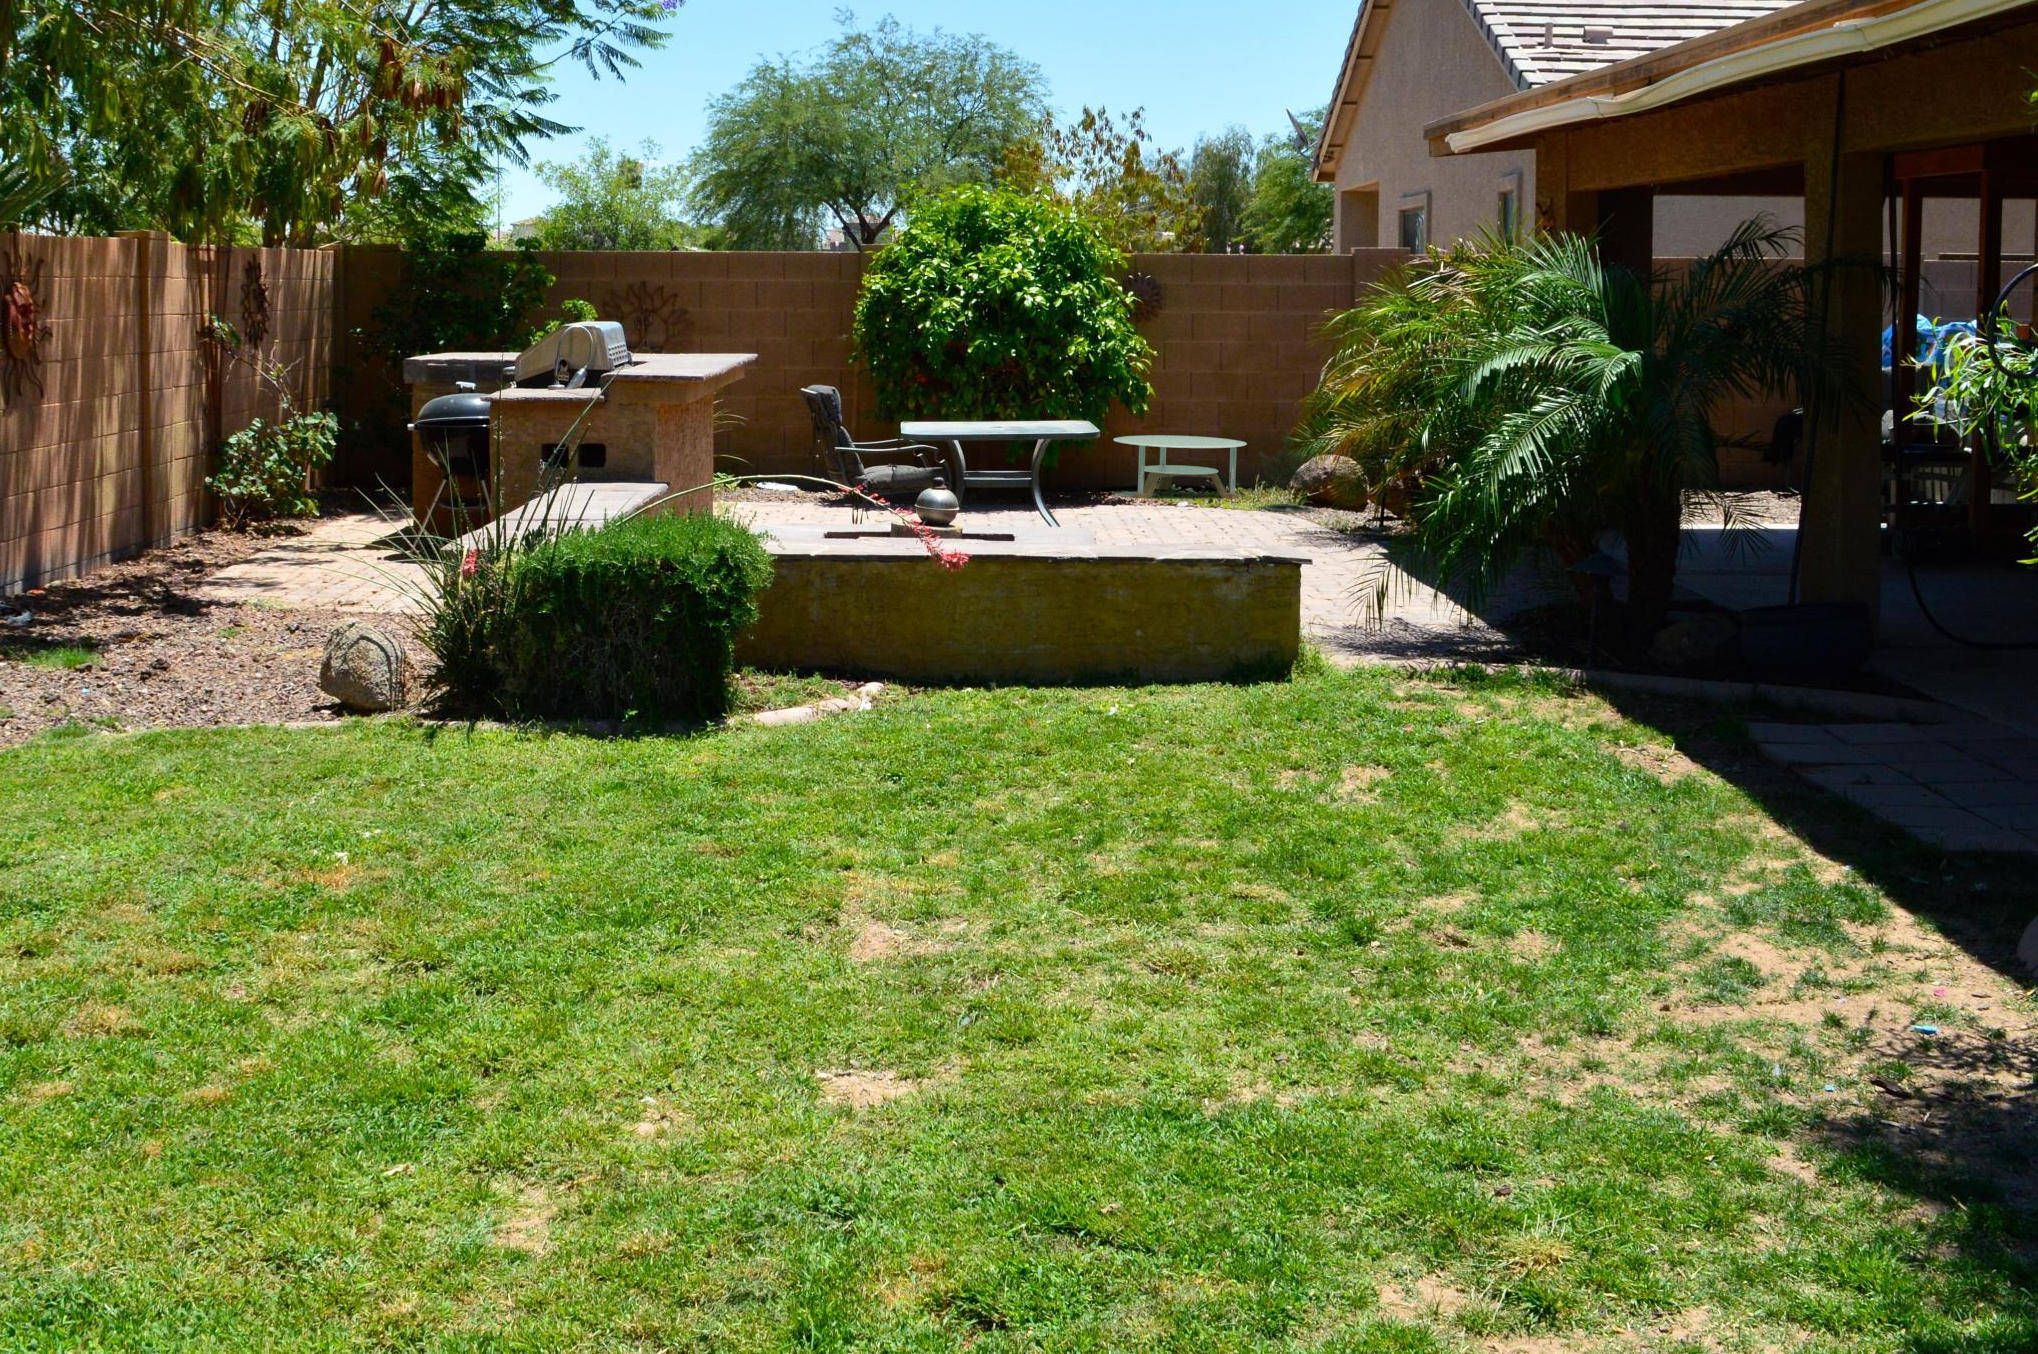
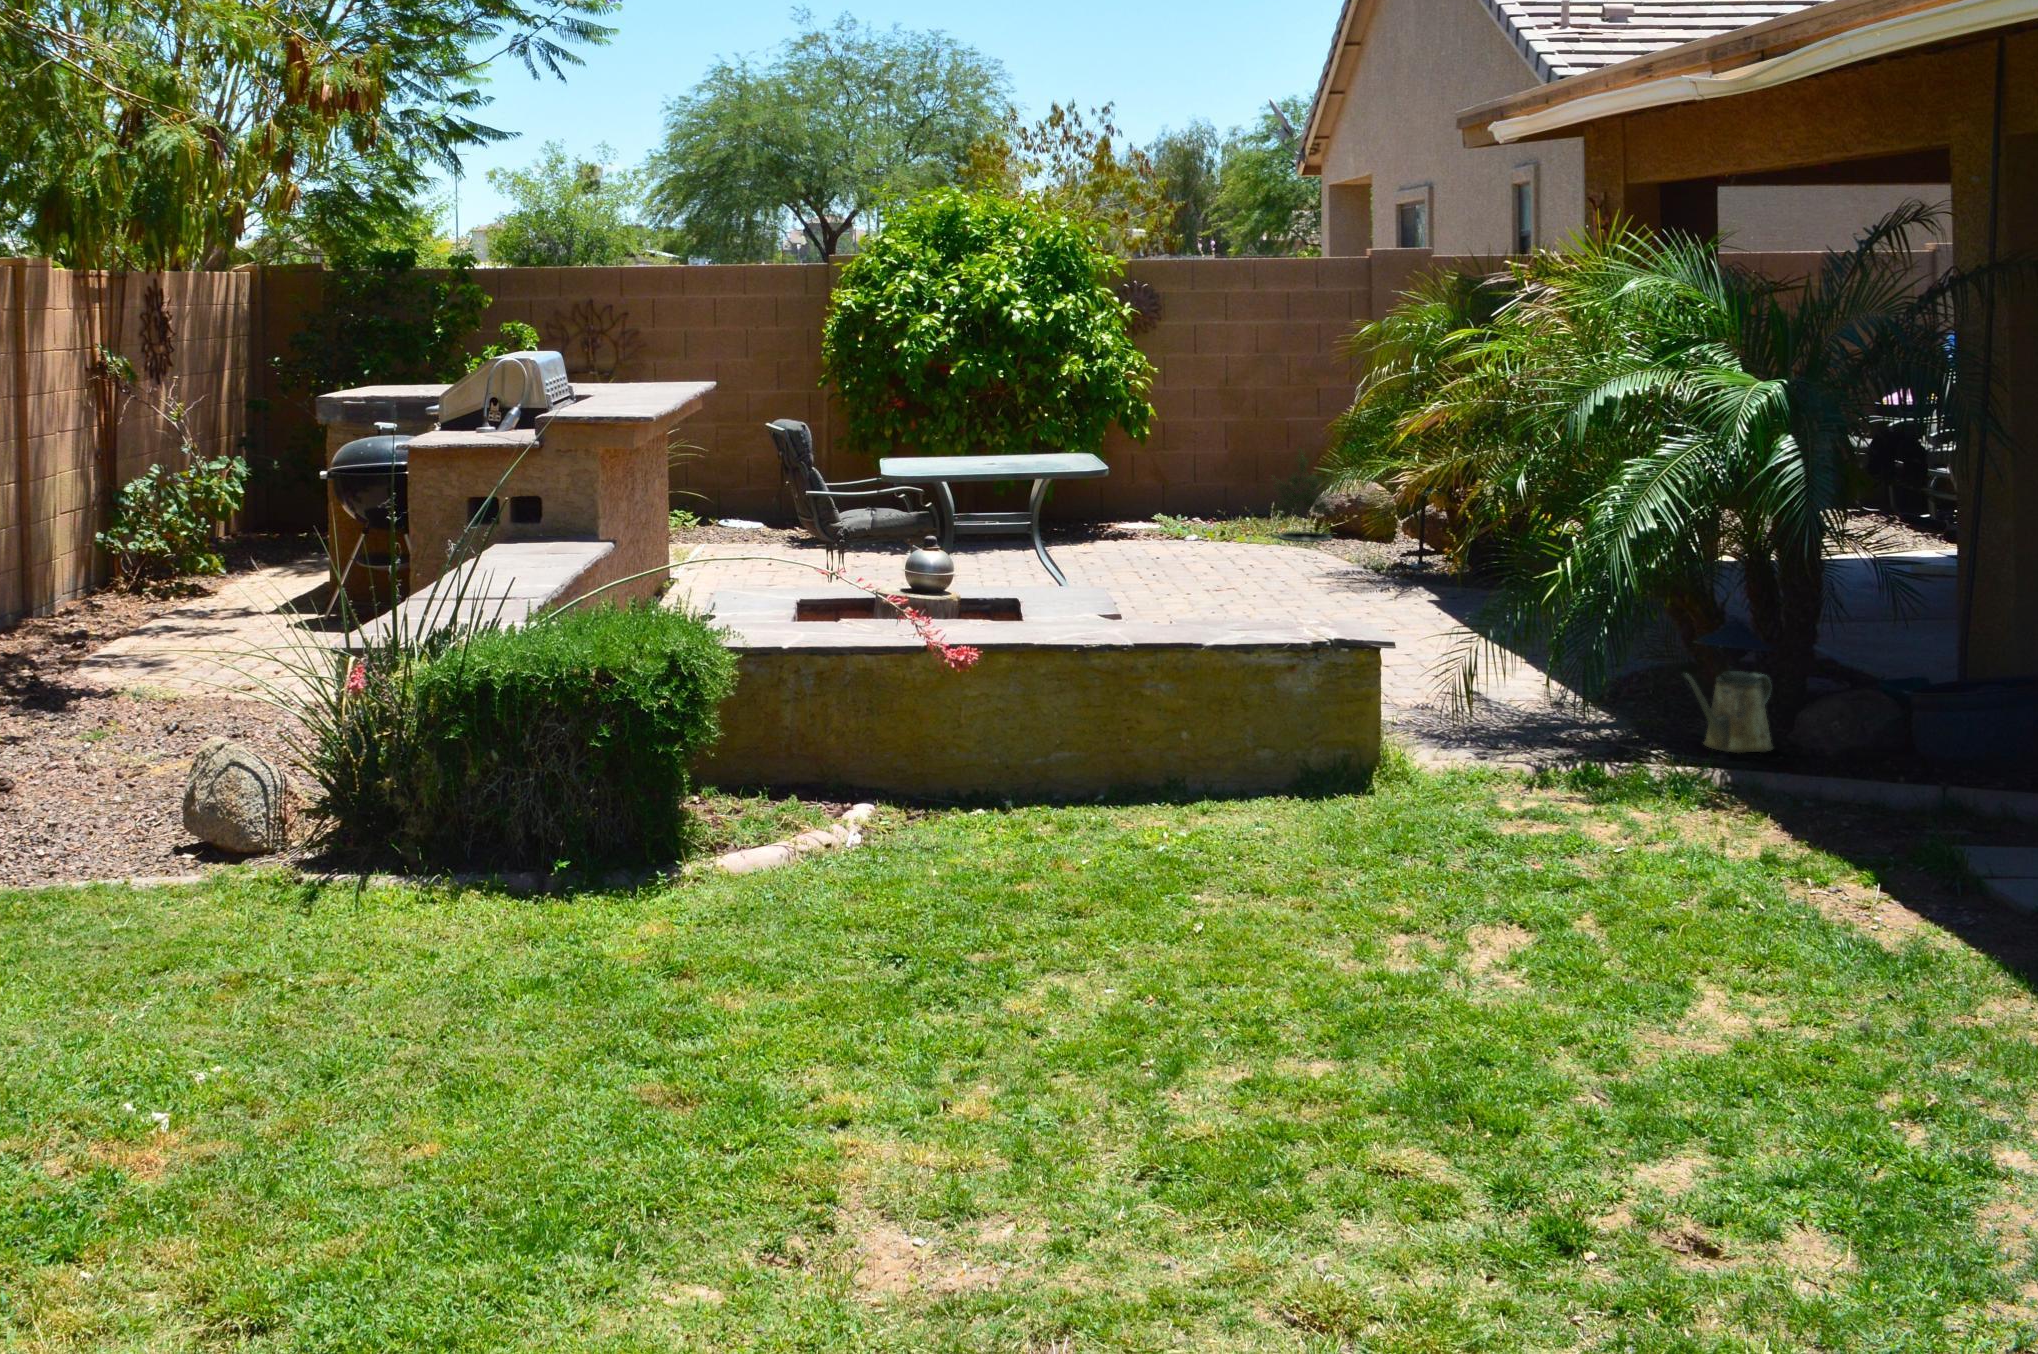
round table: present [1113,435,1247,498] -> none [1107,455,1254,526]
watering can: none [1556,596,1635,664] -> present [1682,671,1773,753]

